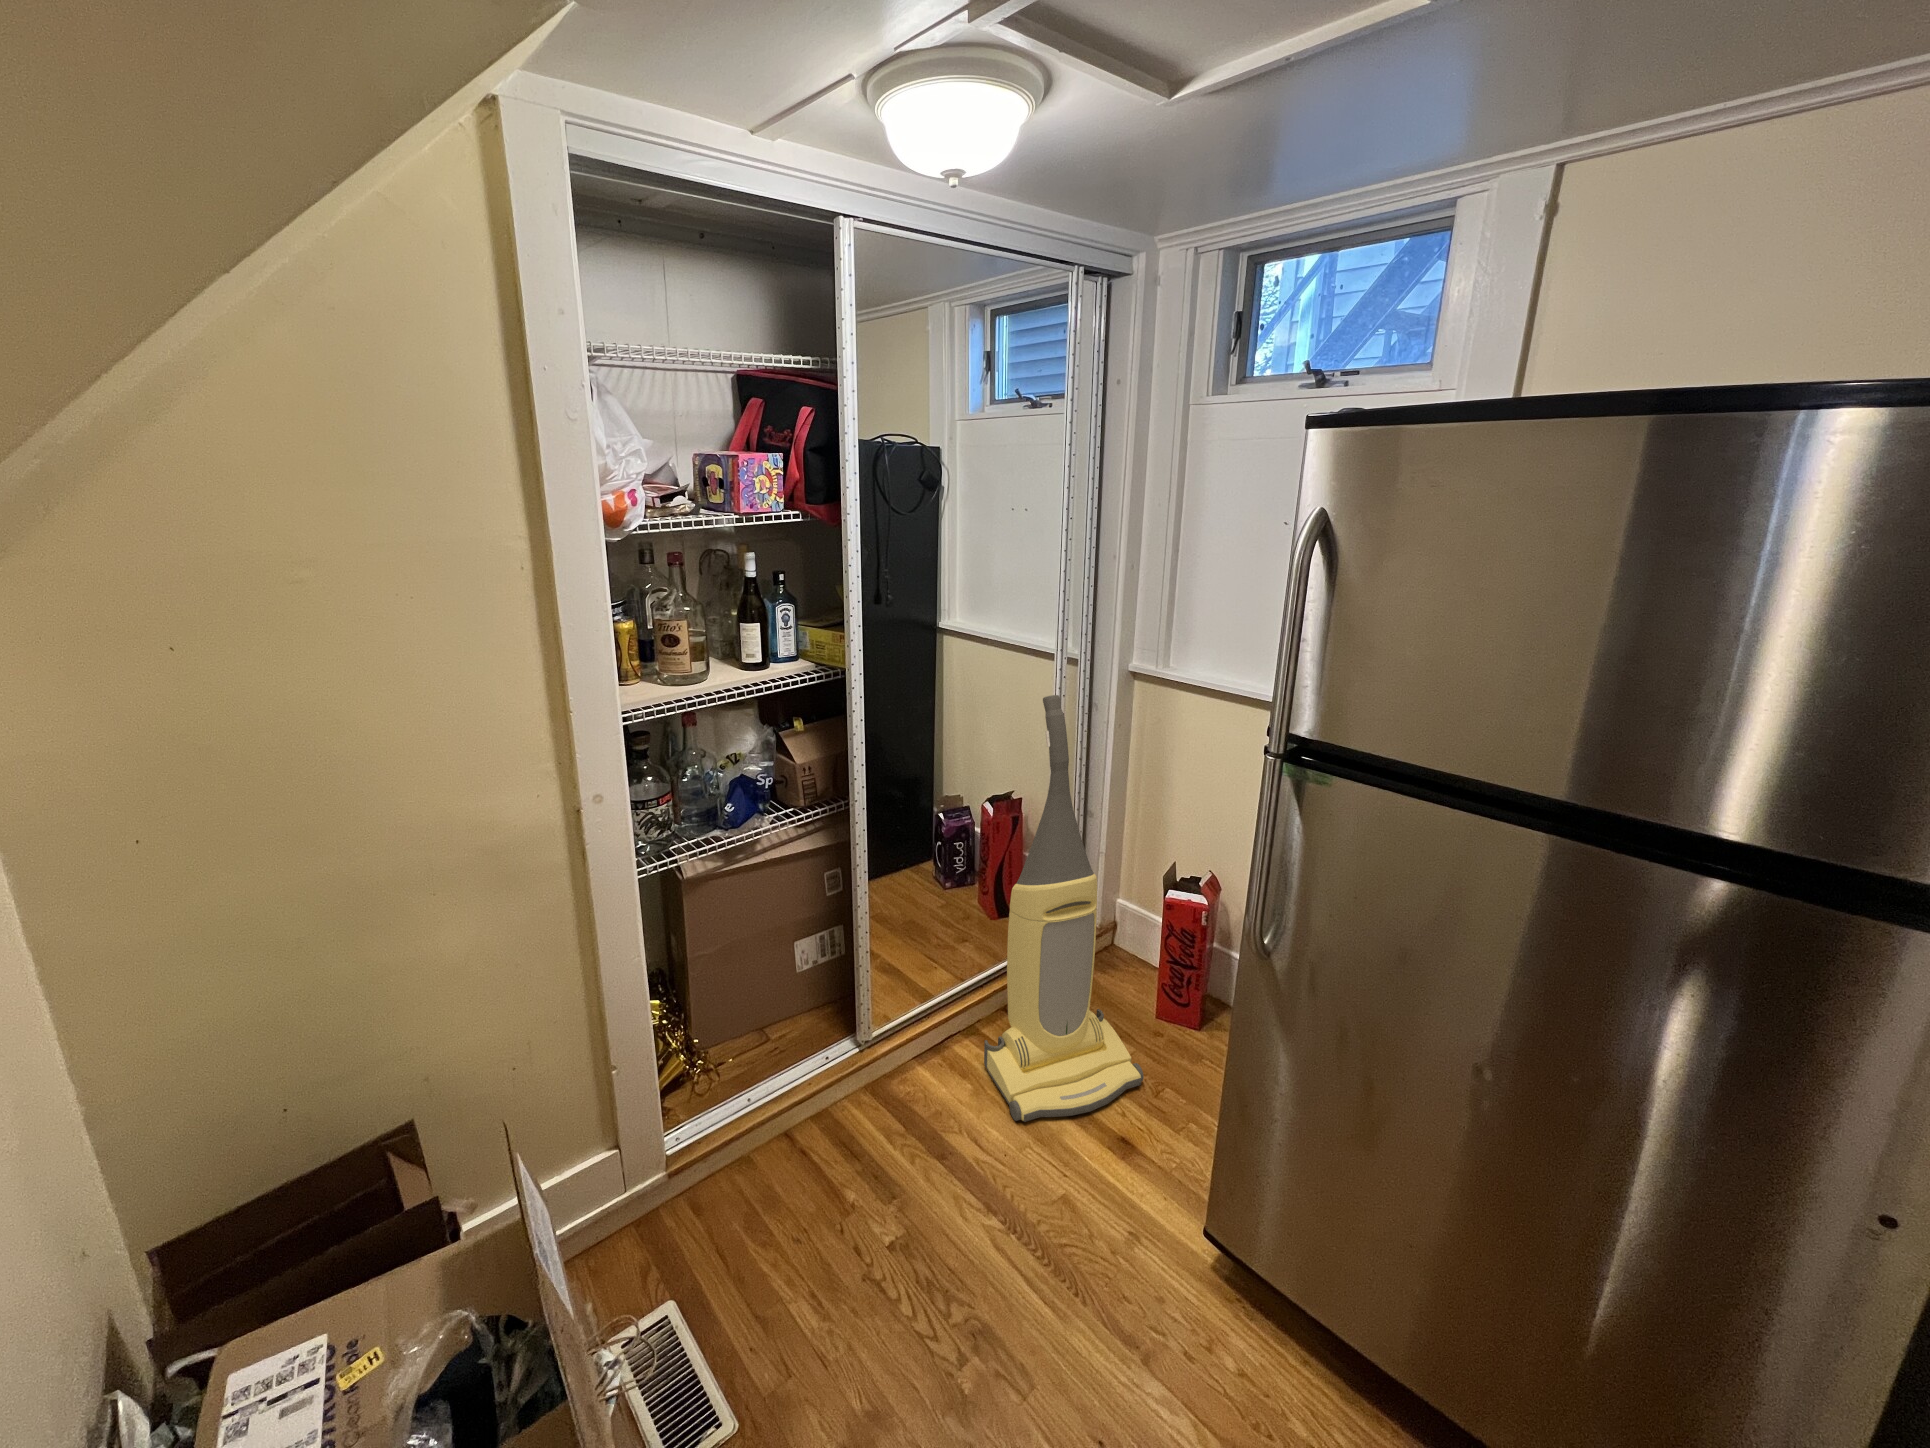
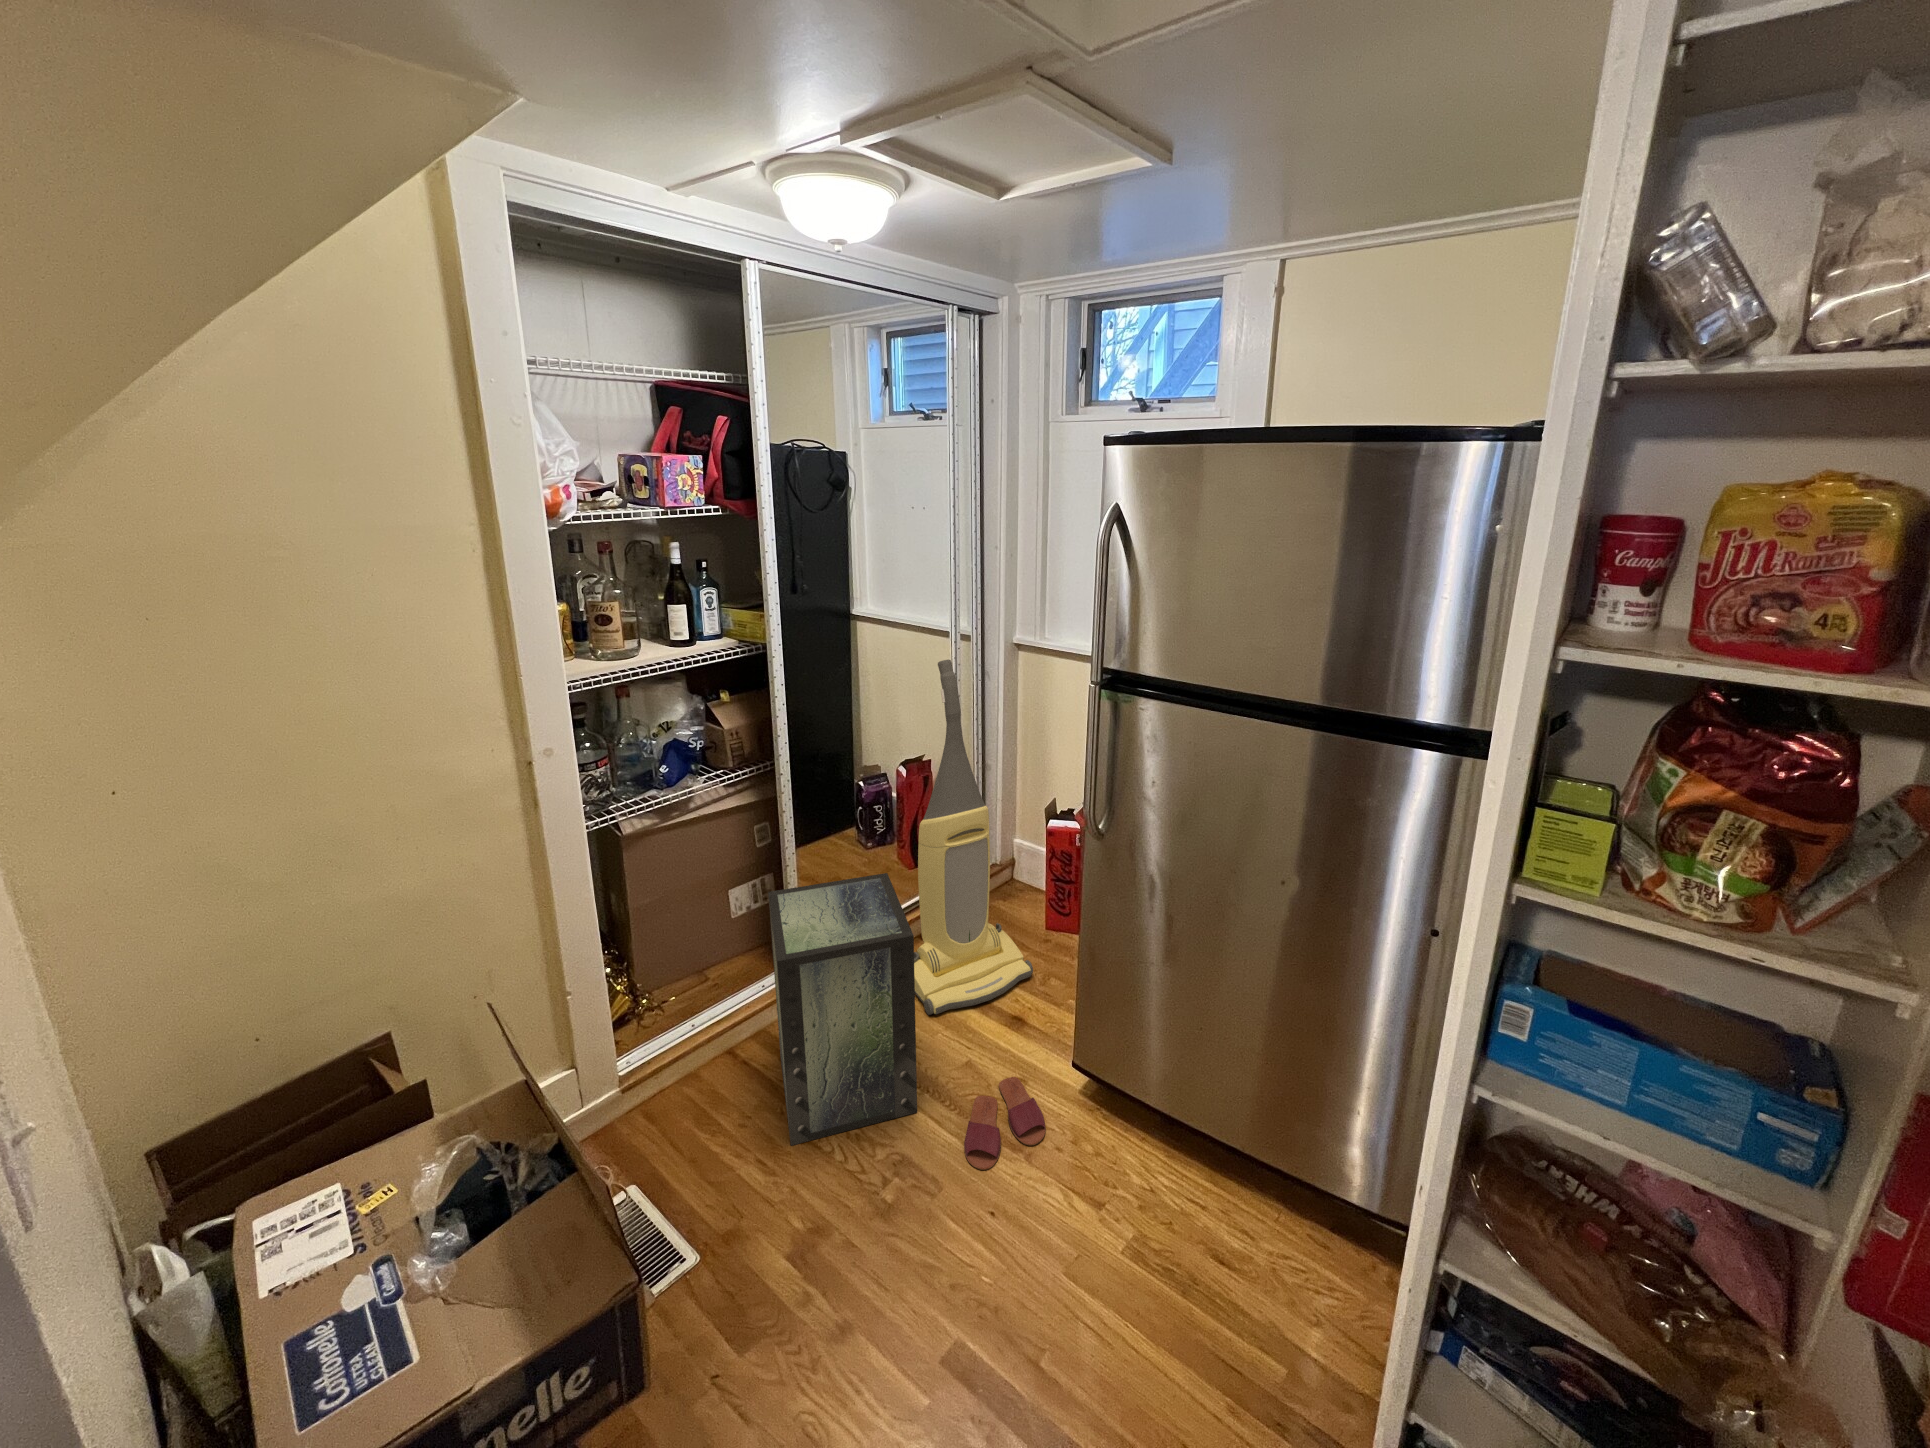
storage box: none [836,954,1009,1280] -> present [768,873,917,1146]
slippers: none [1062,1230,1168,1367] -> present [964,1077,1046,1170]

